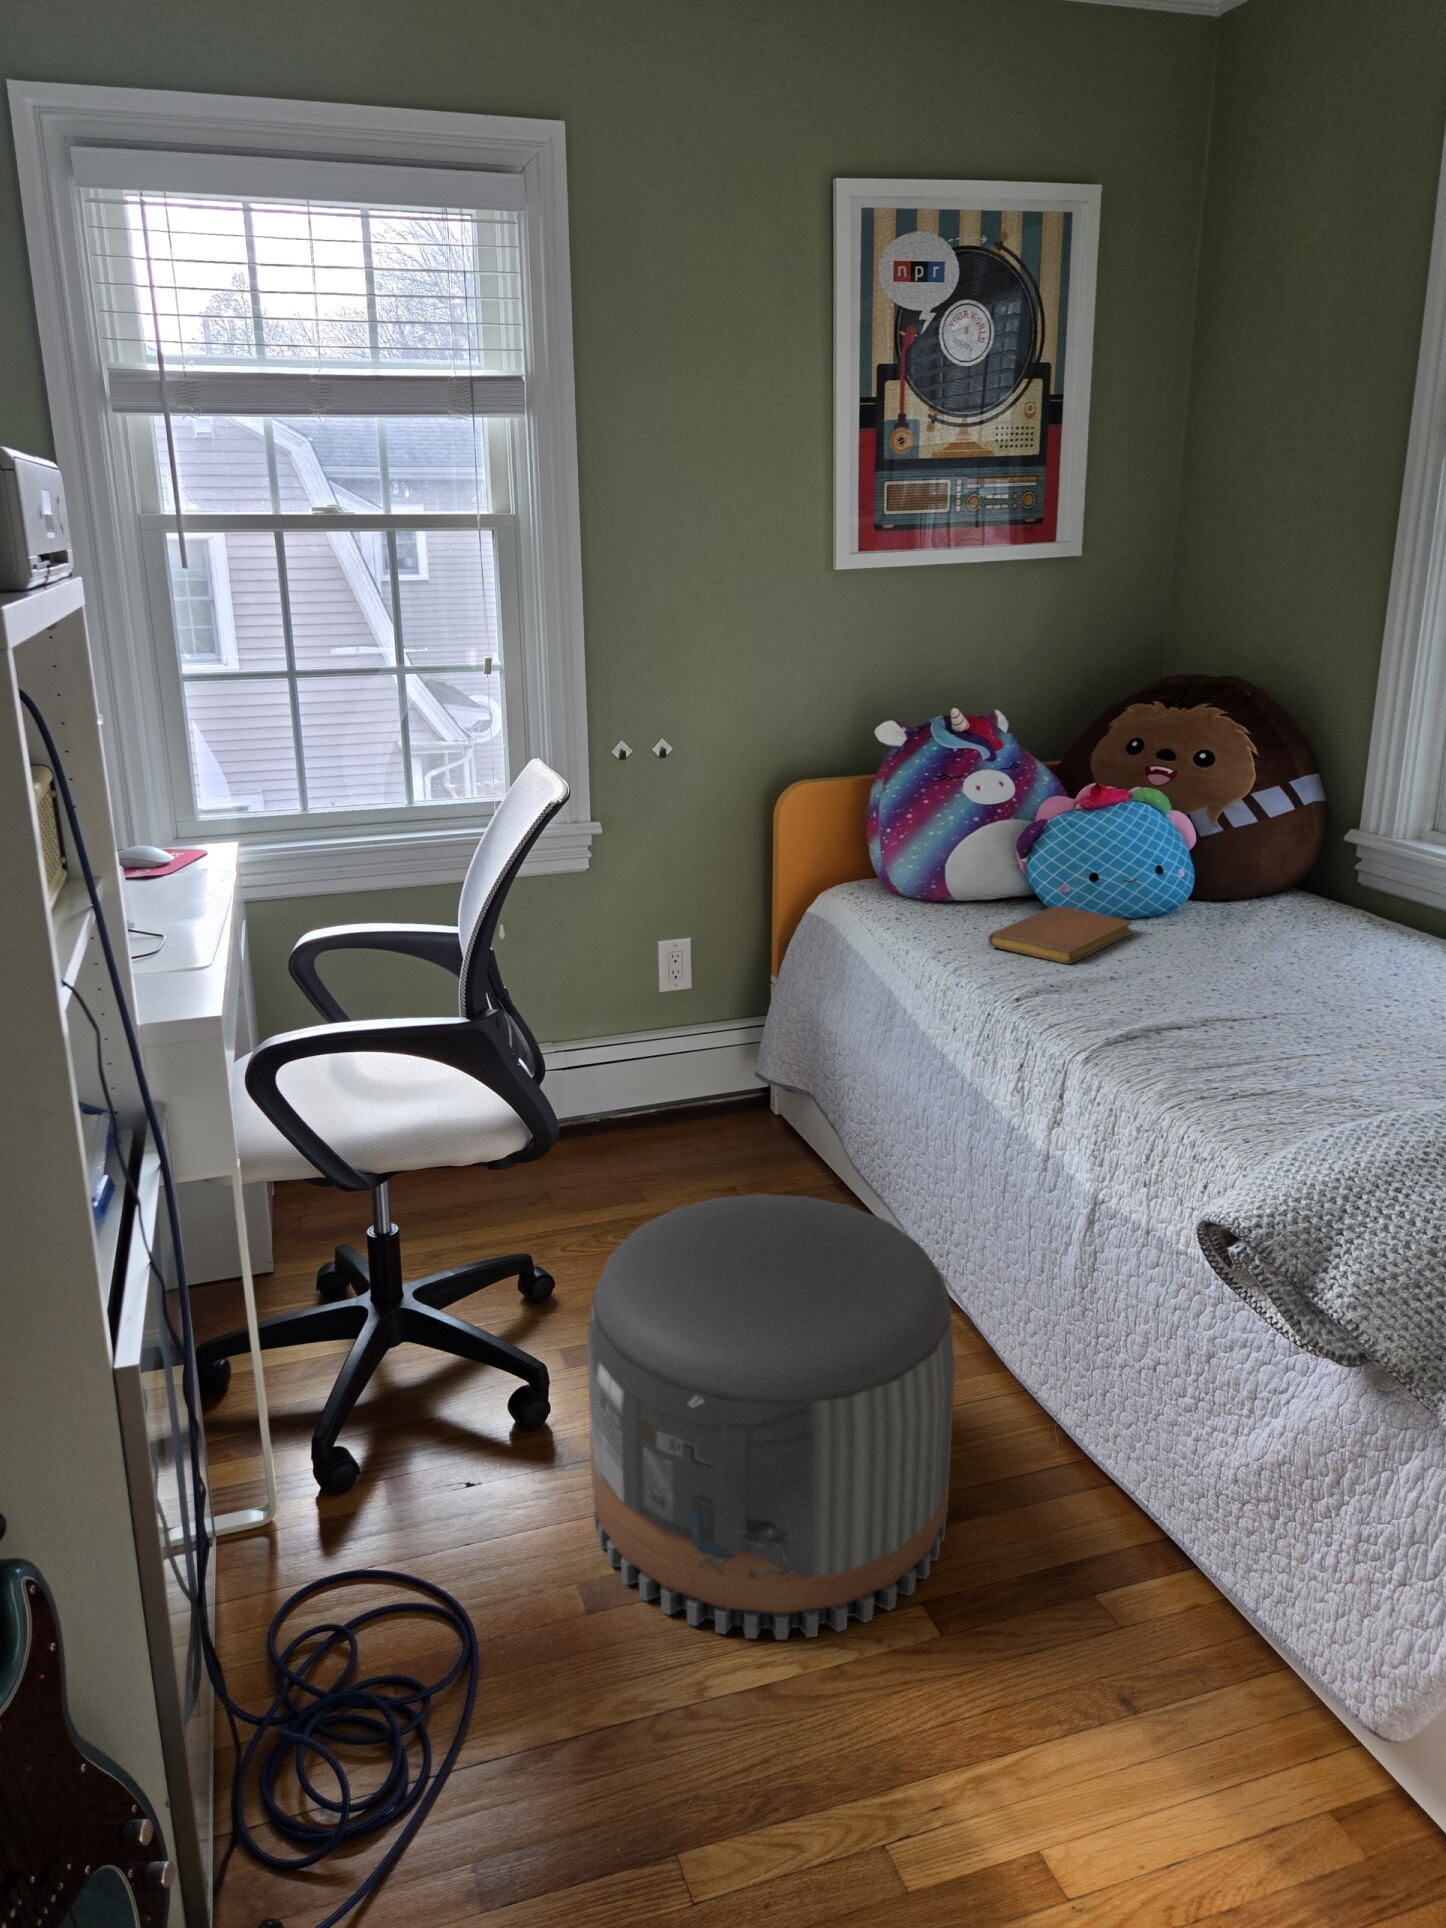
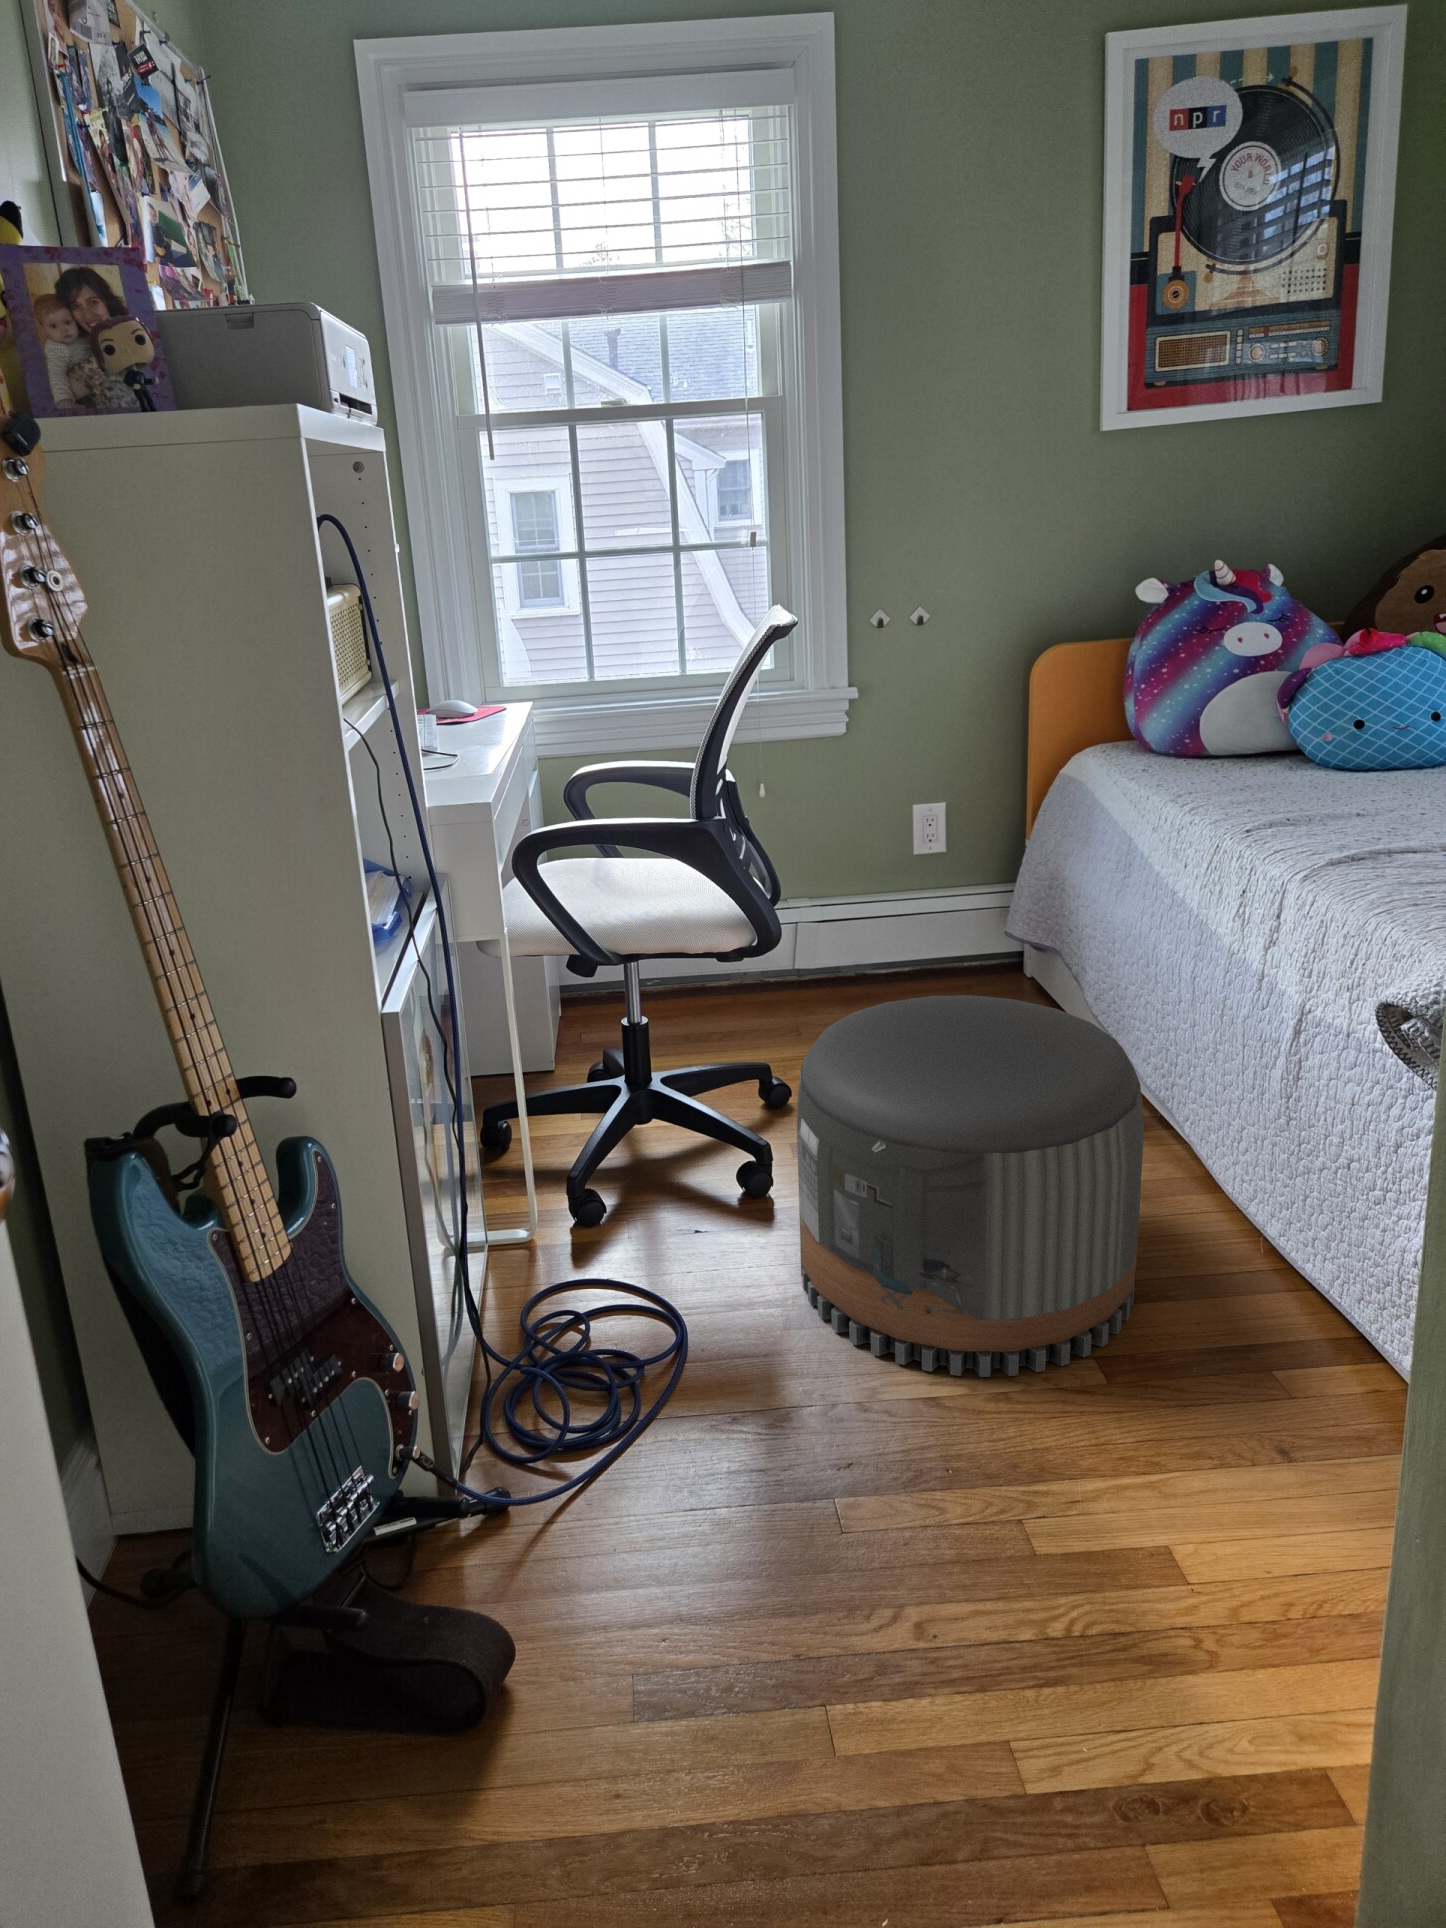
notebook: present [988,906,1132,964] -> none [1232,754,1394,802]

